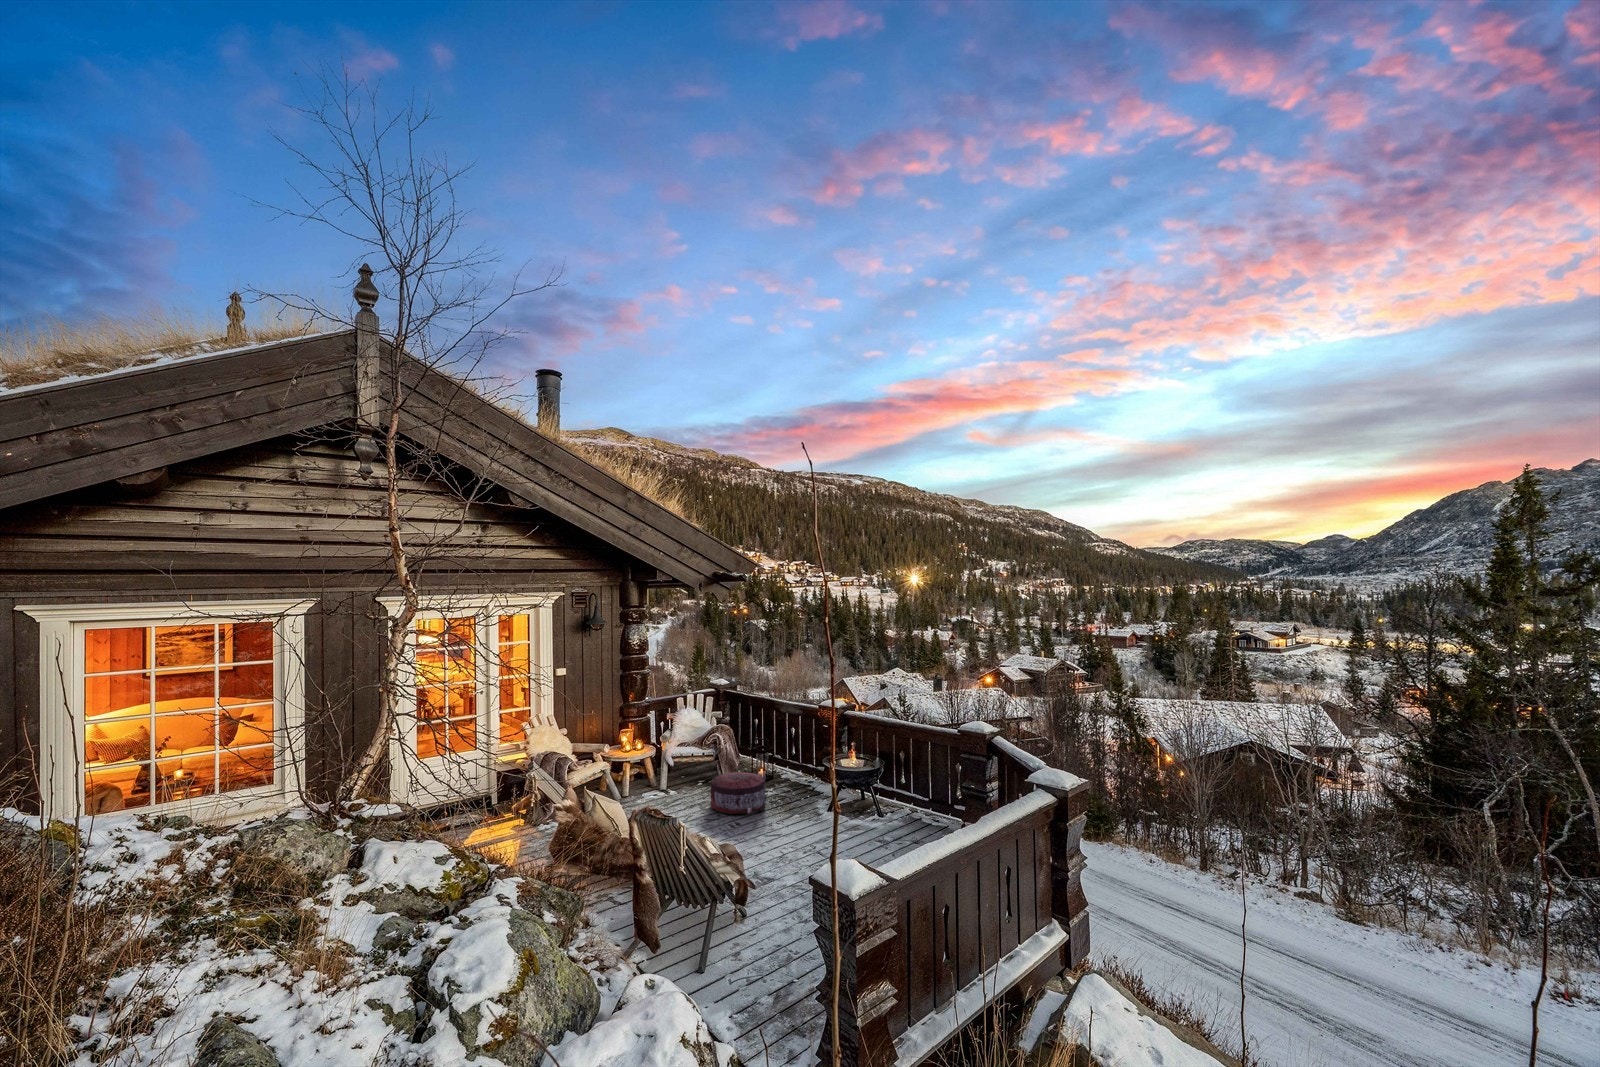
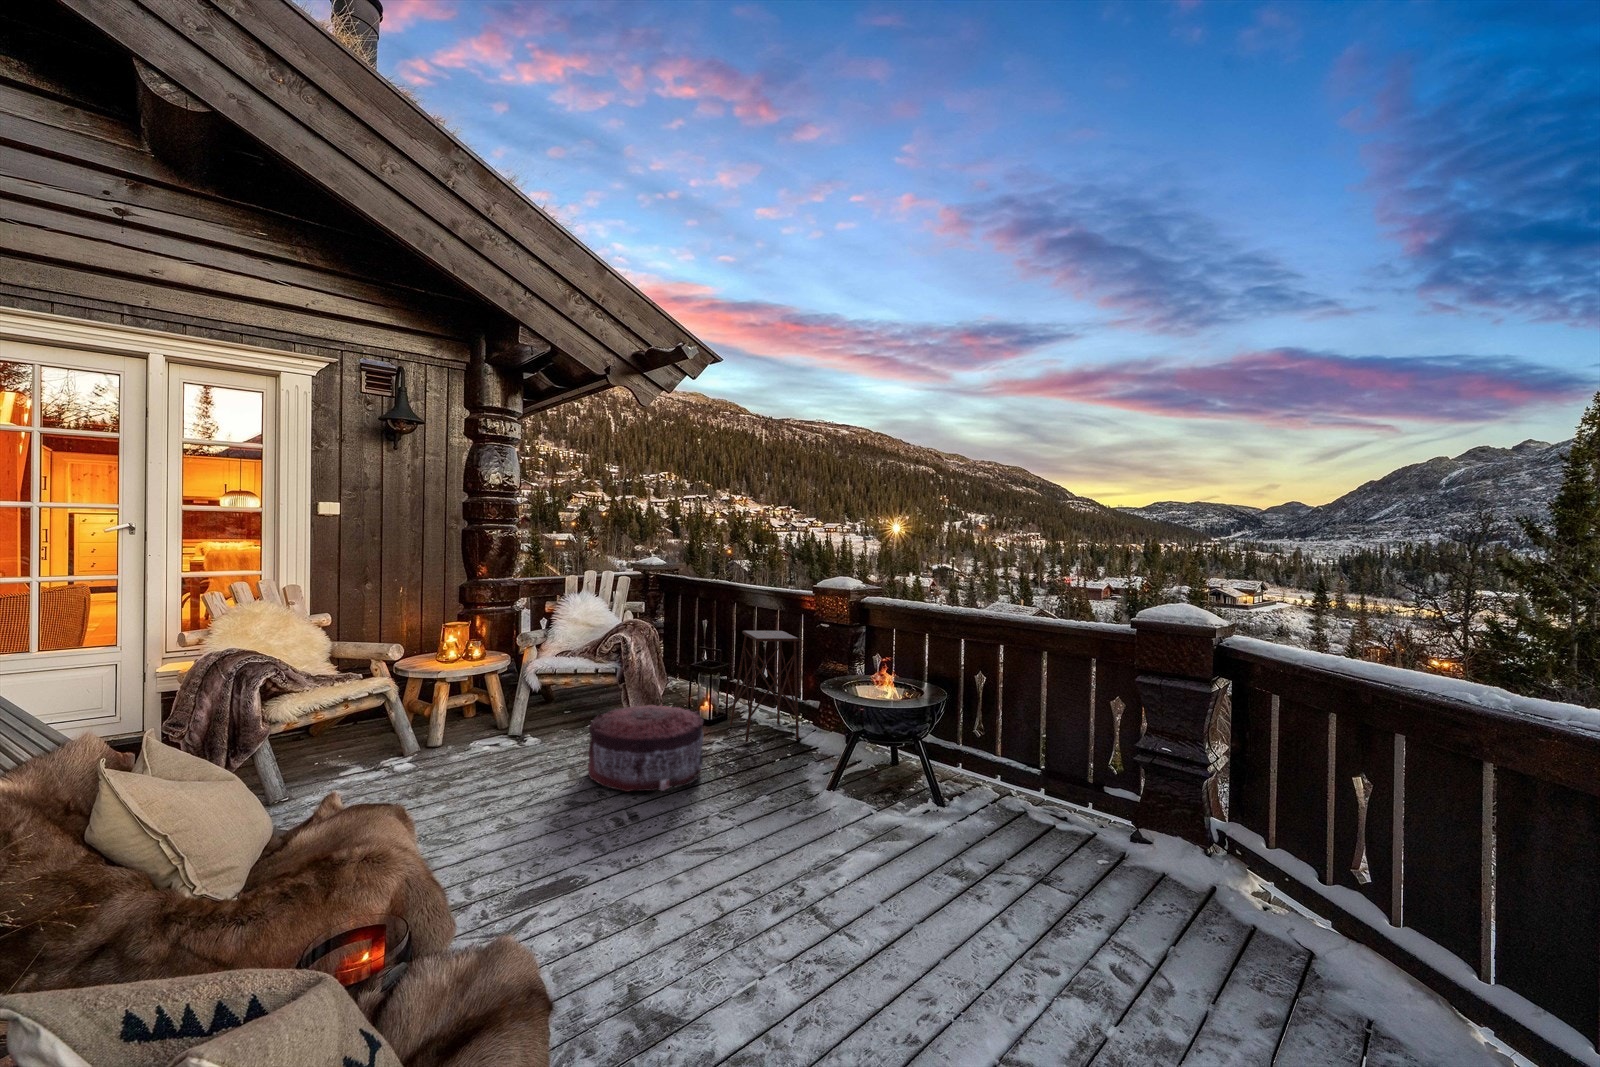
side table: none [775,728,813,791] -> present [730,631,799,742]

